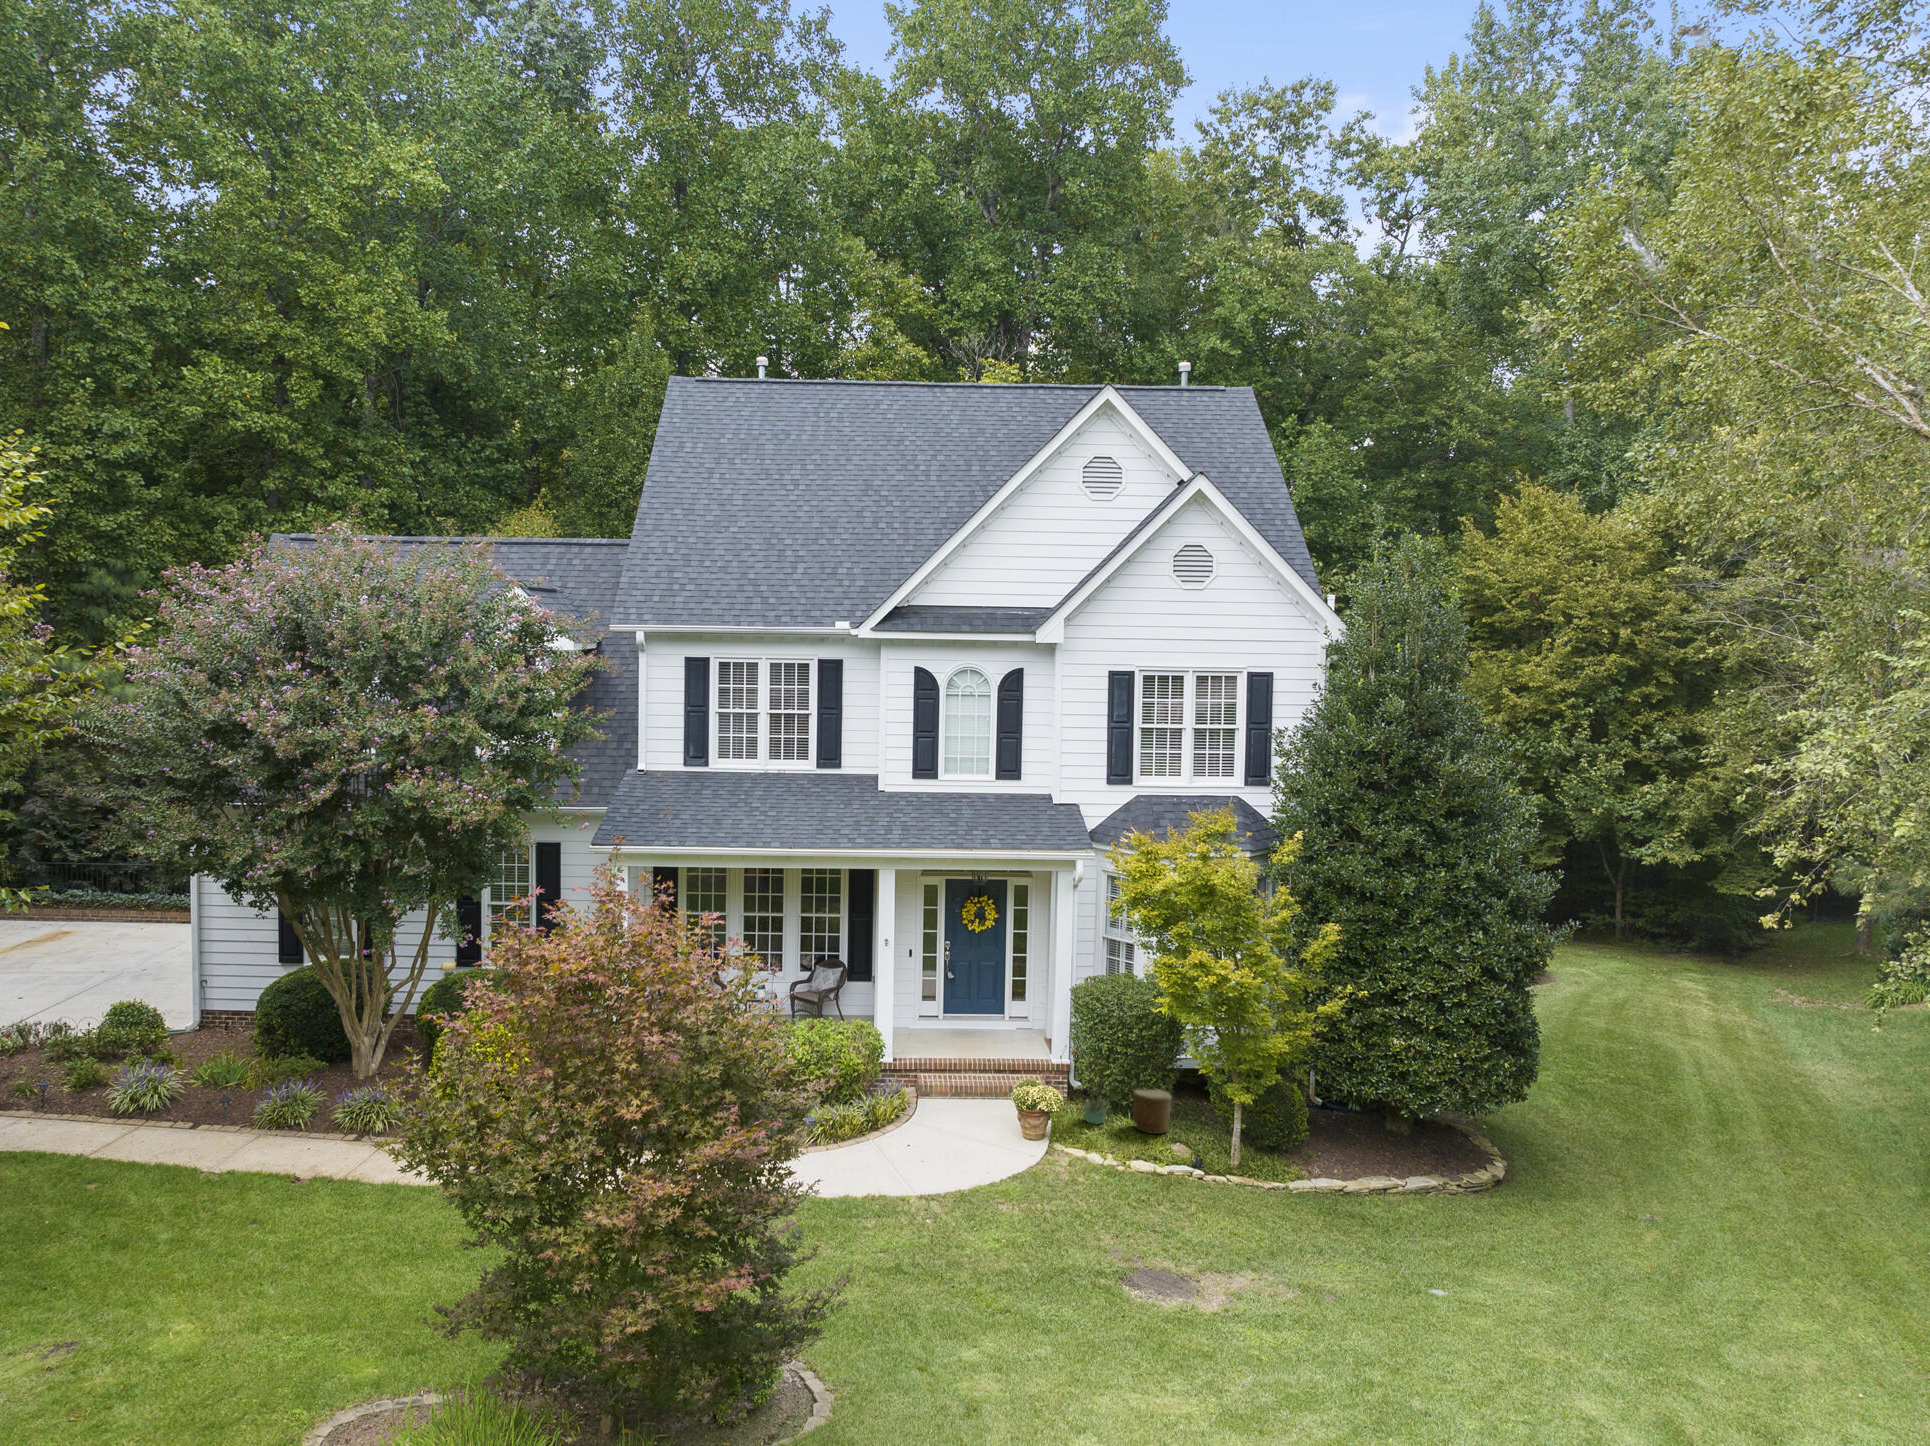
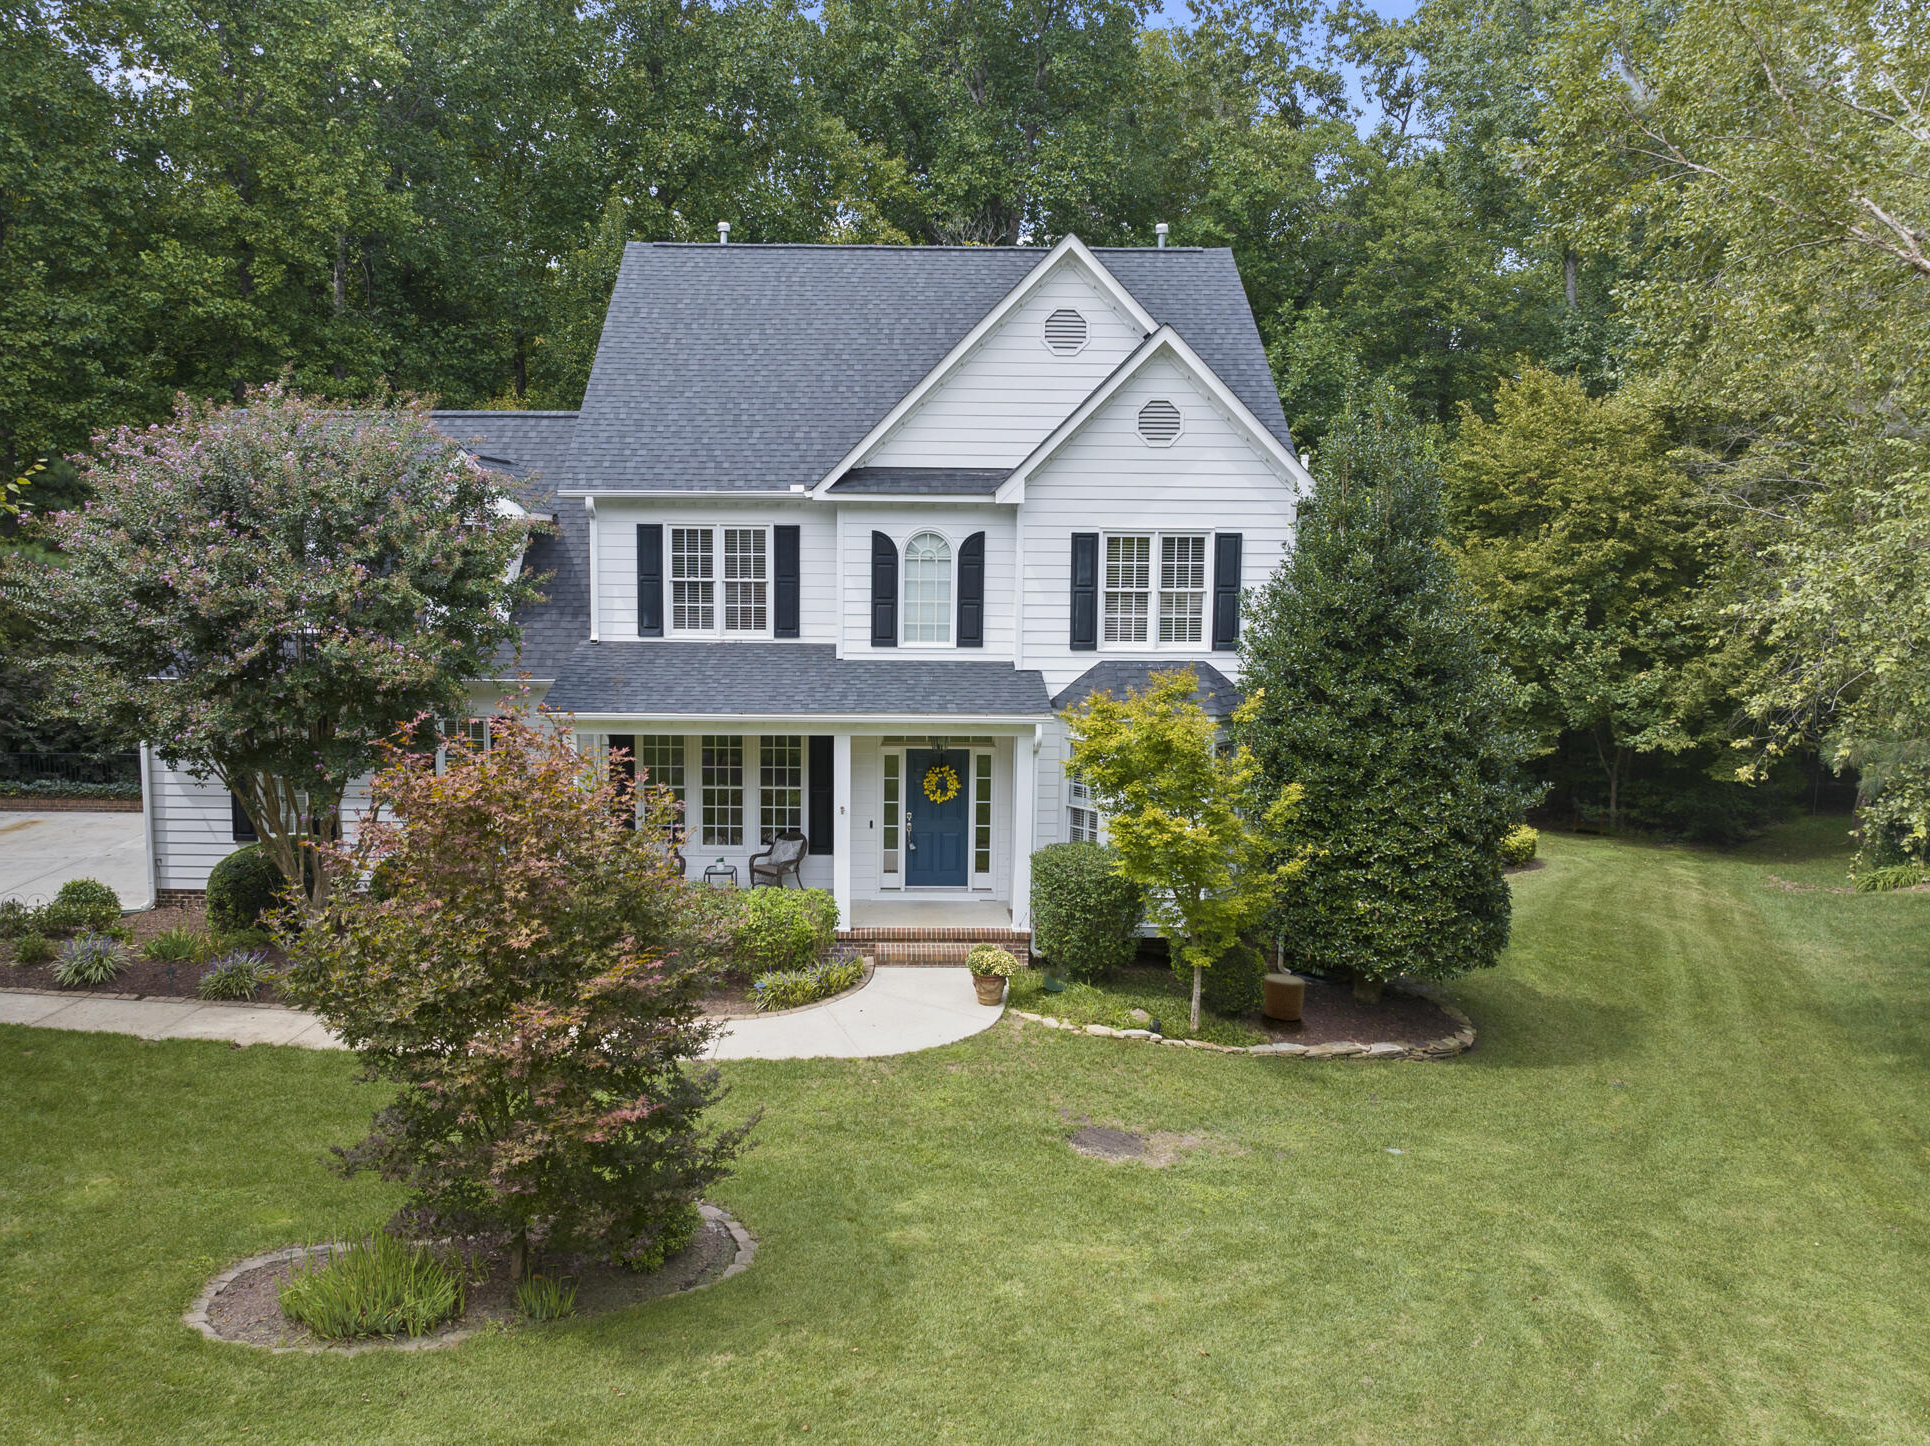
lounge chair: none [1584,908,1622,947] -> present [1572,798,1609,830]
woven basket: present [1133,1089,1172,1134] -> present [1264,974,1305,1021]

